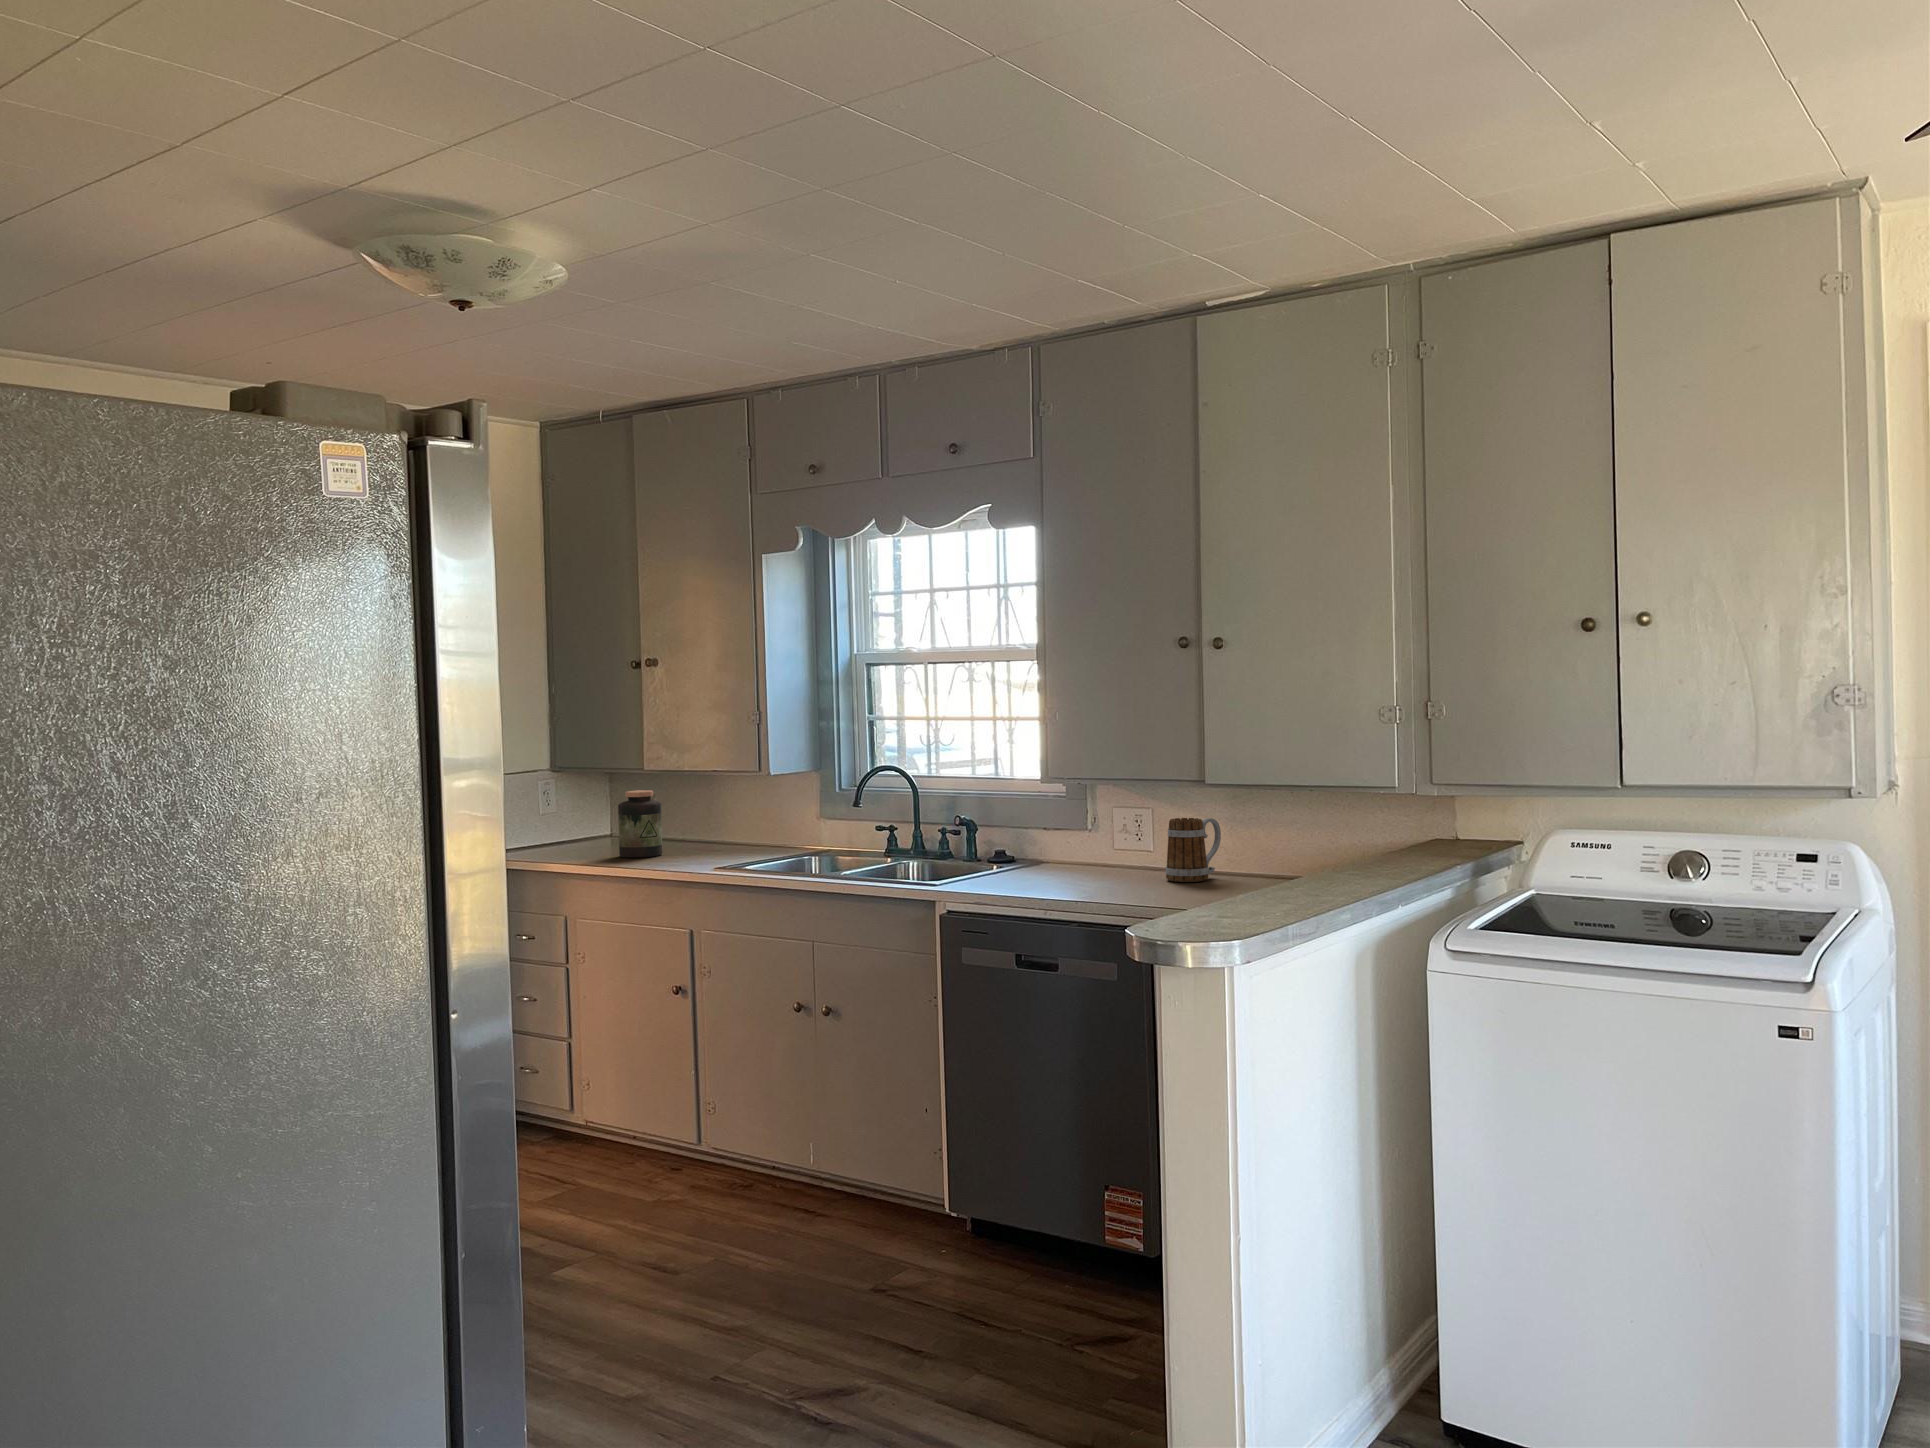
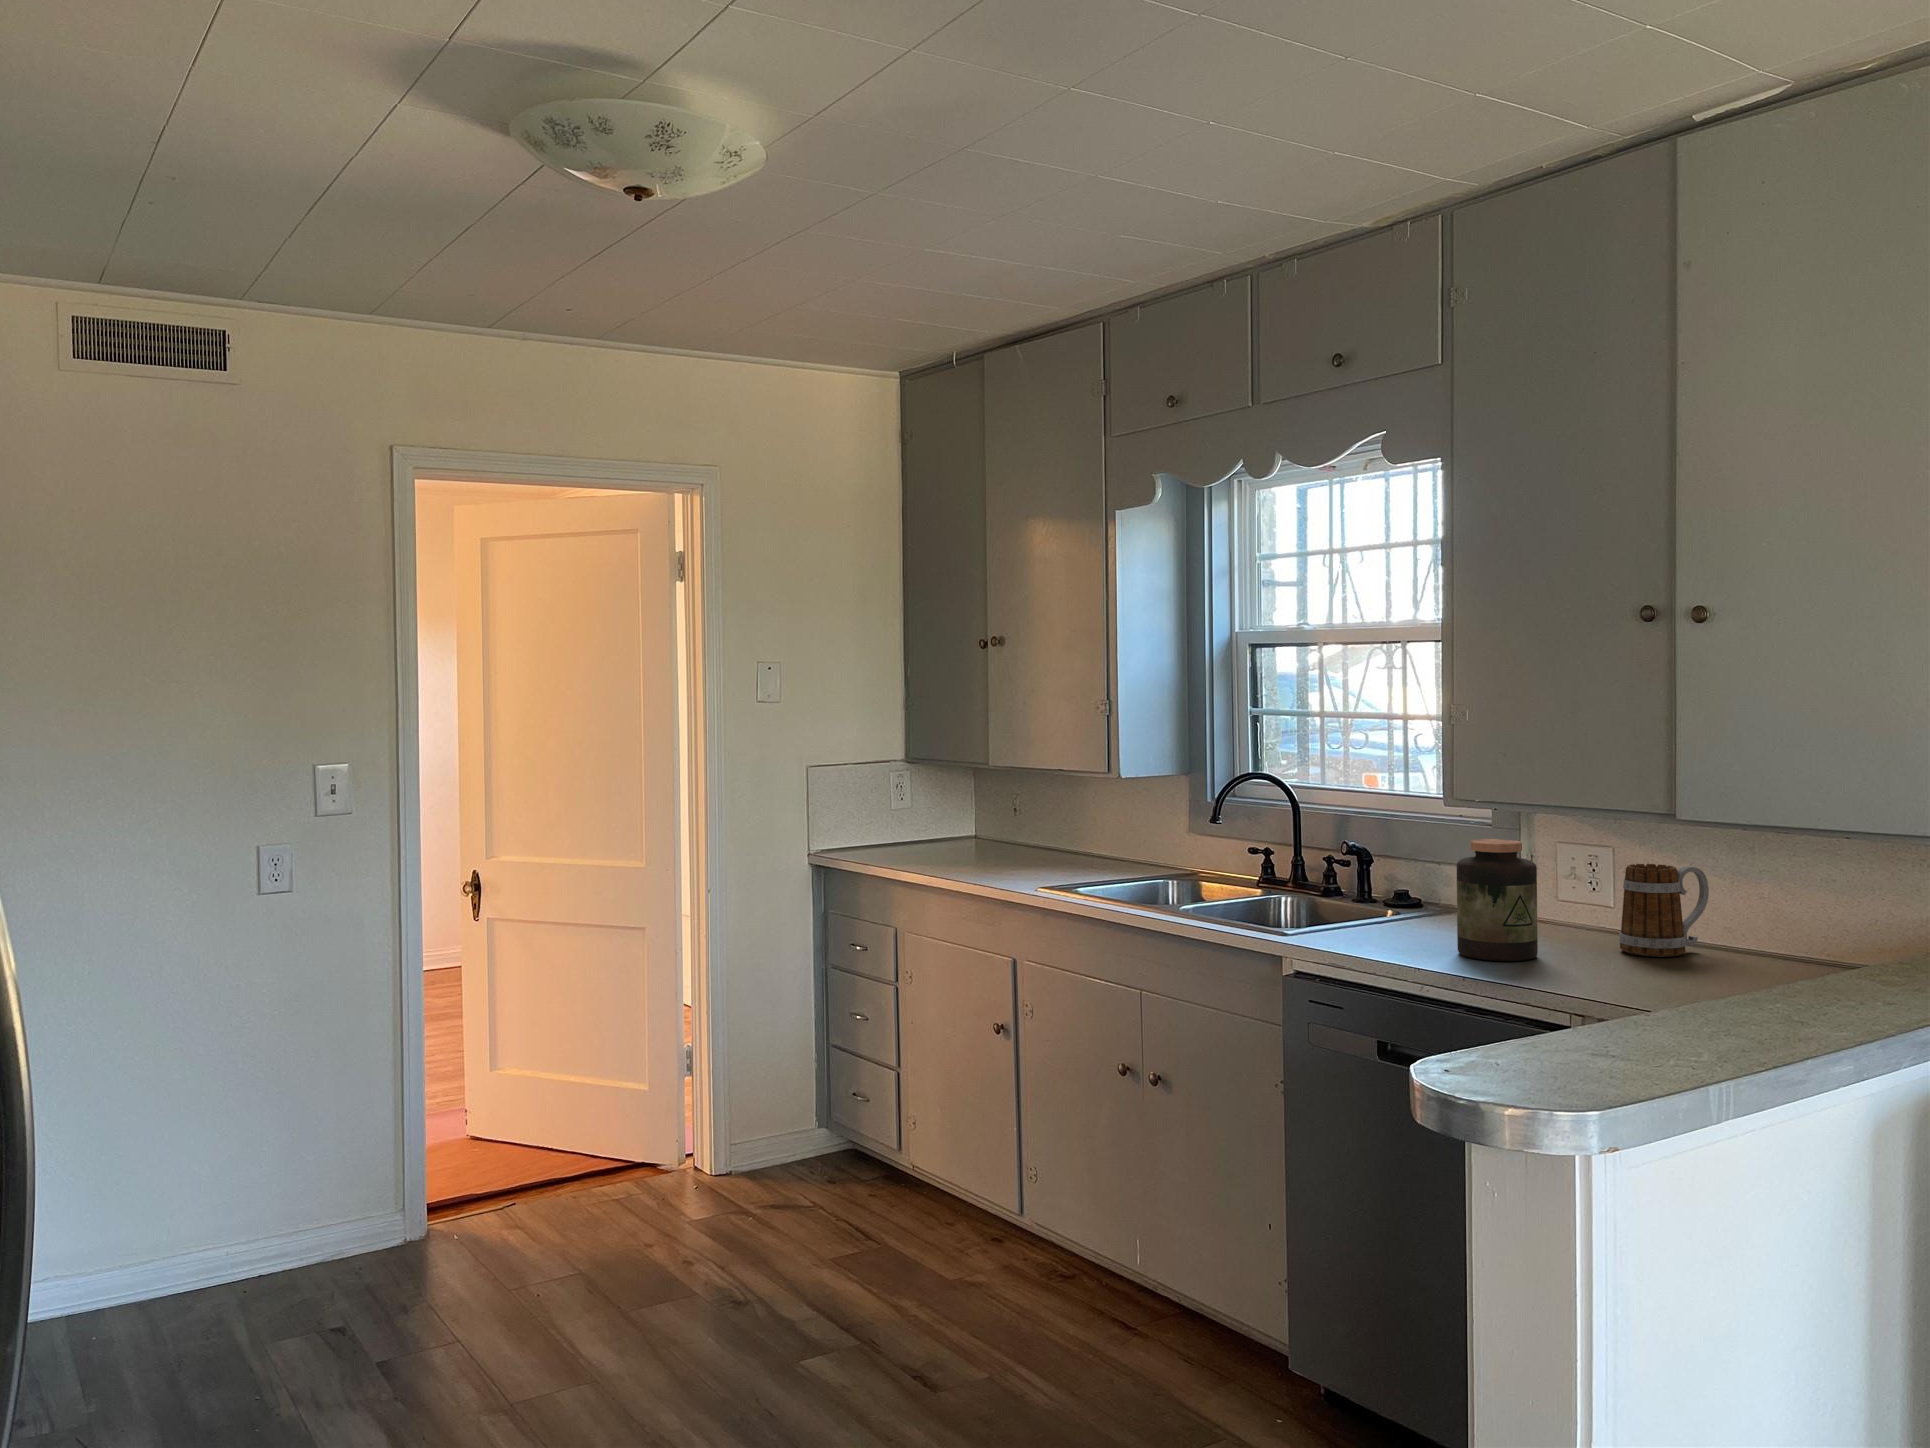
jar: present [618,790,662,858] -> present [1457,839,1538,961]

